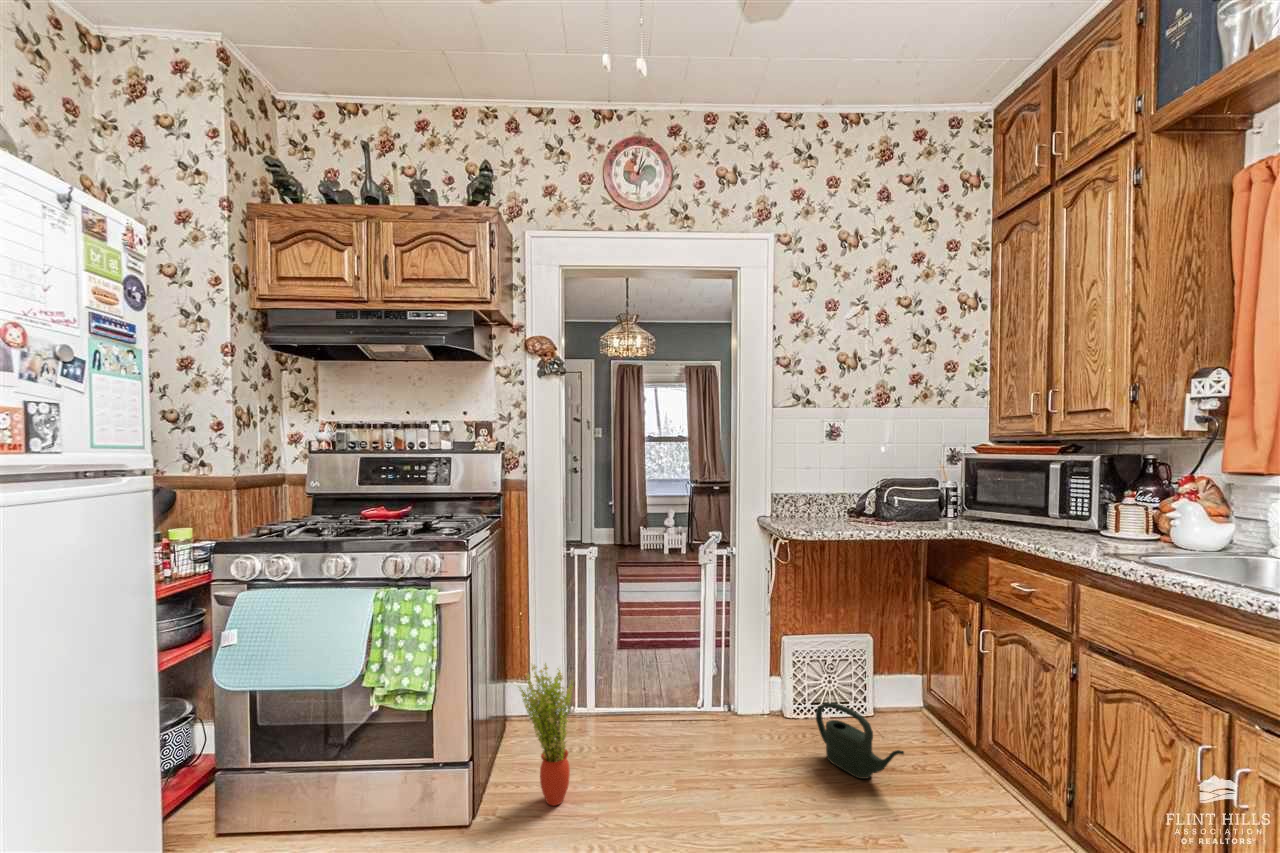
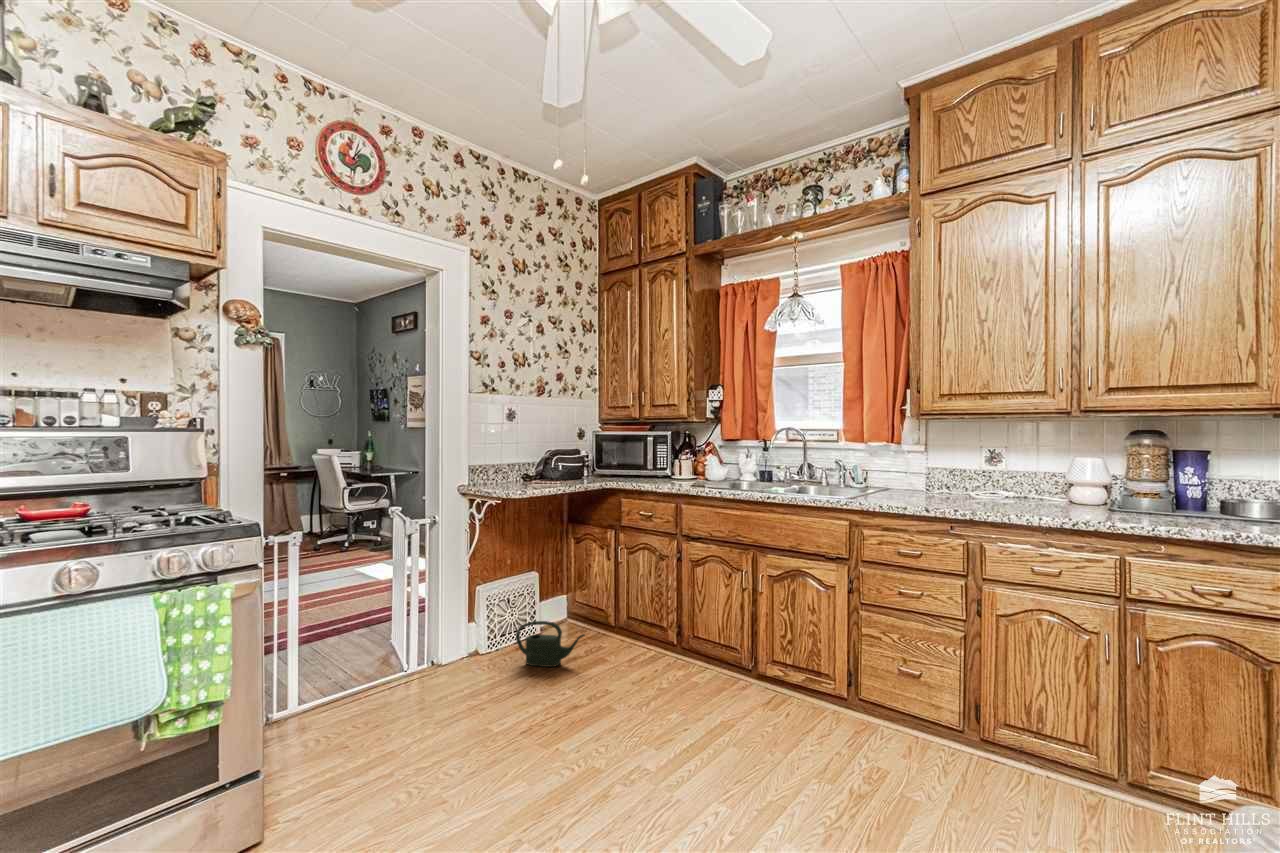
potted plant: present [519,663,574,806] -> none [296,637,361,771]

